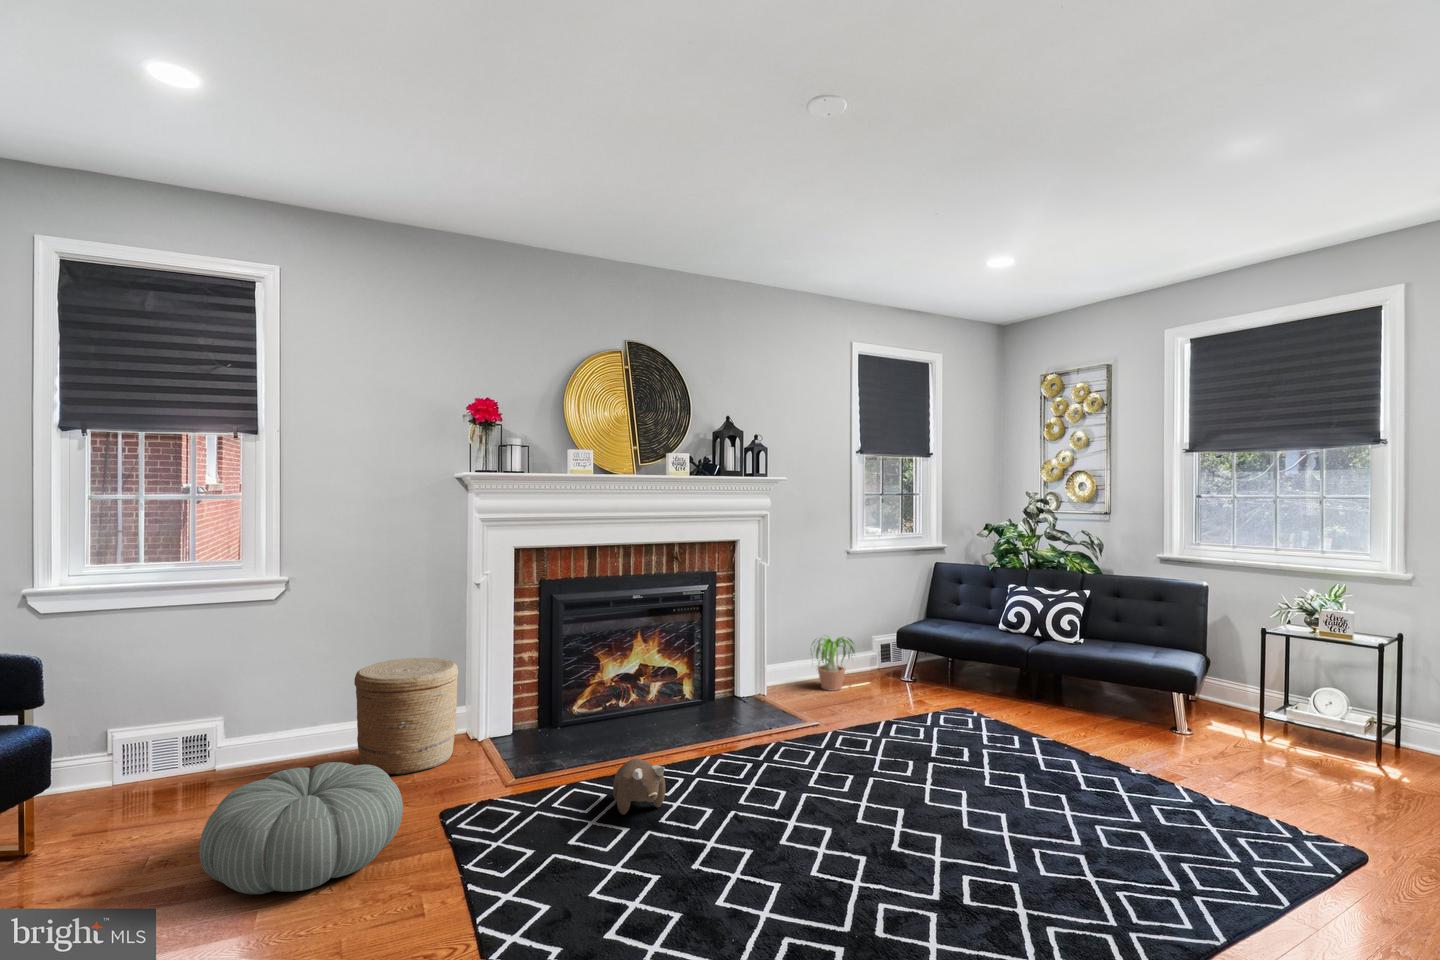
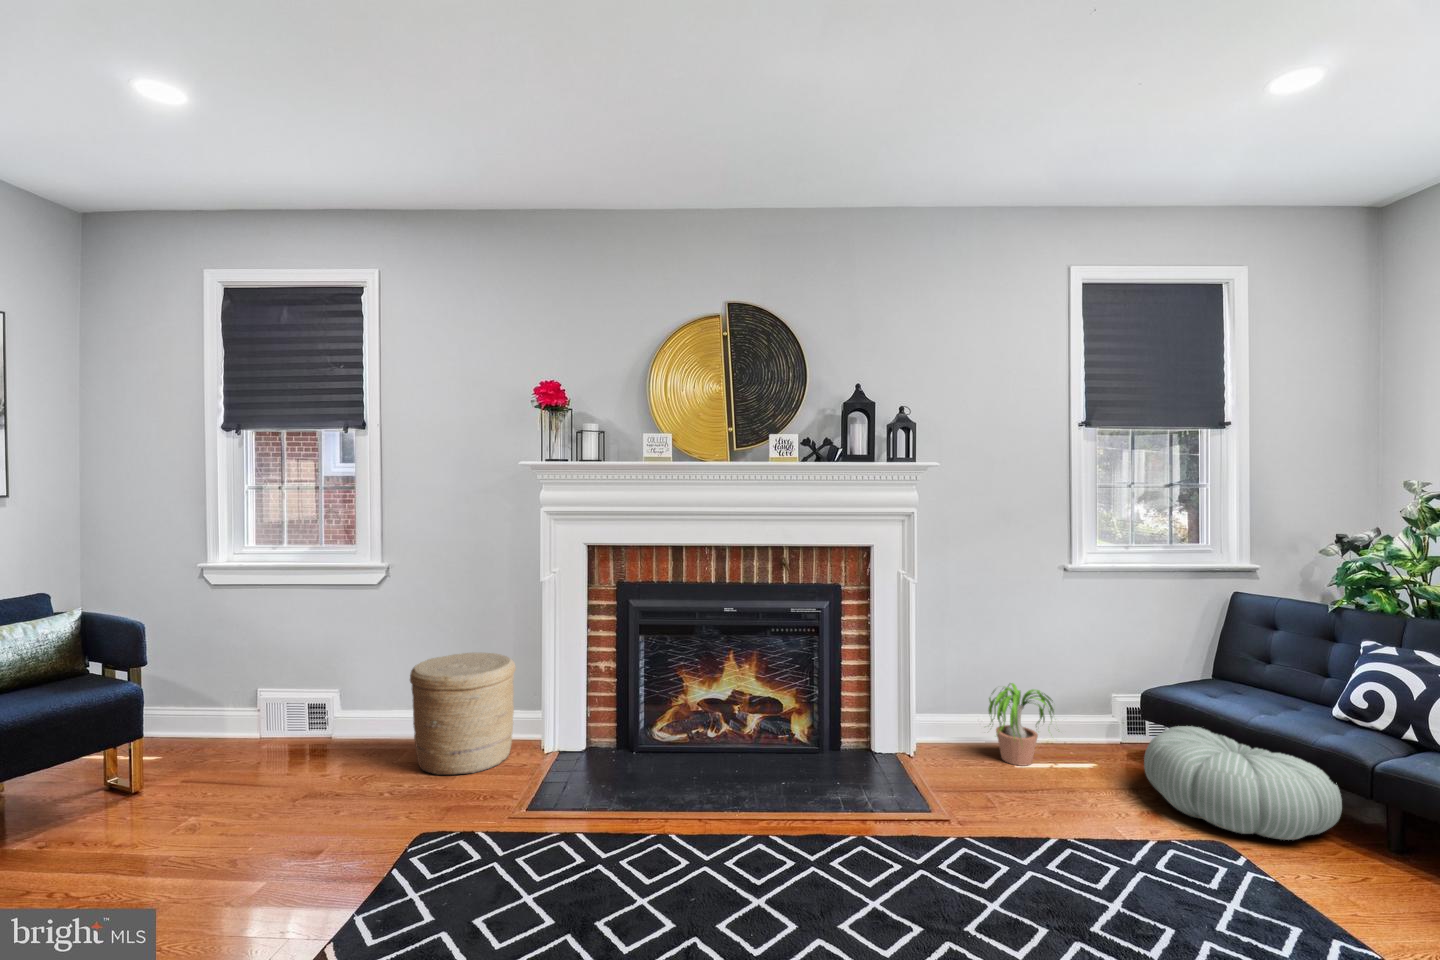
plush toy: present [613,758,665,815] -> none [543,825,609,898]
pouf: present [199,762,403,894] -> present [1144,726,1342,840]

